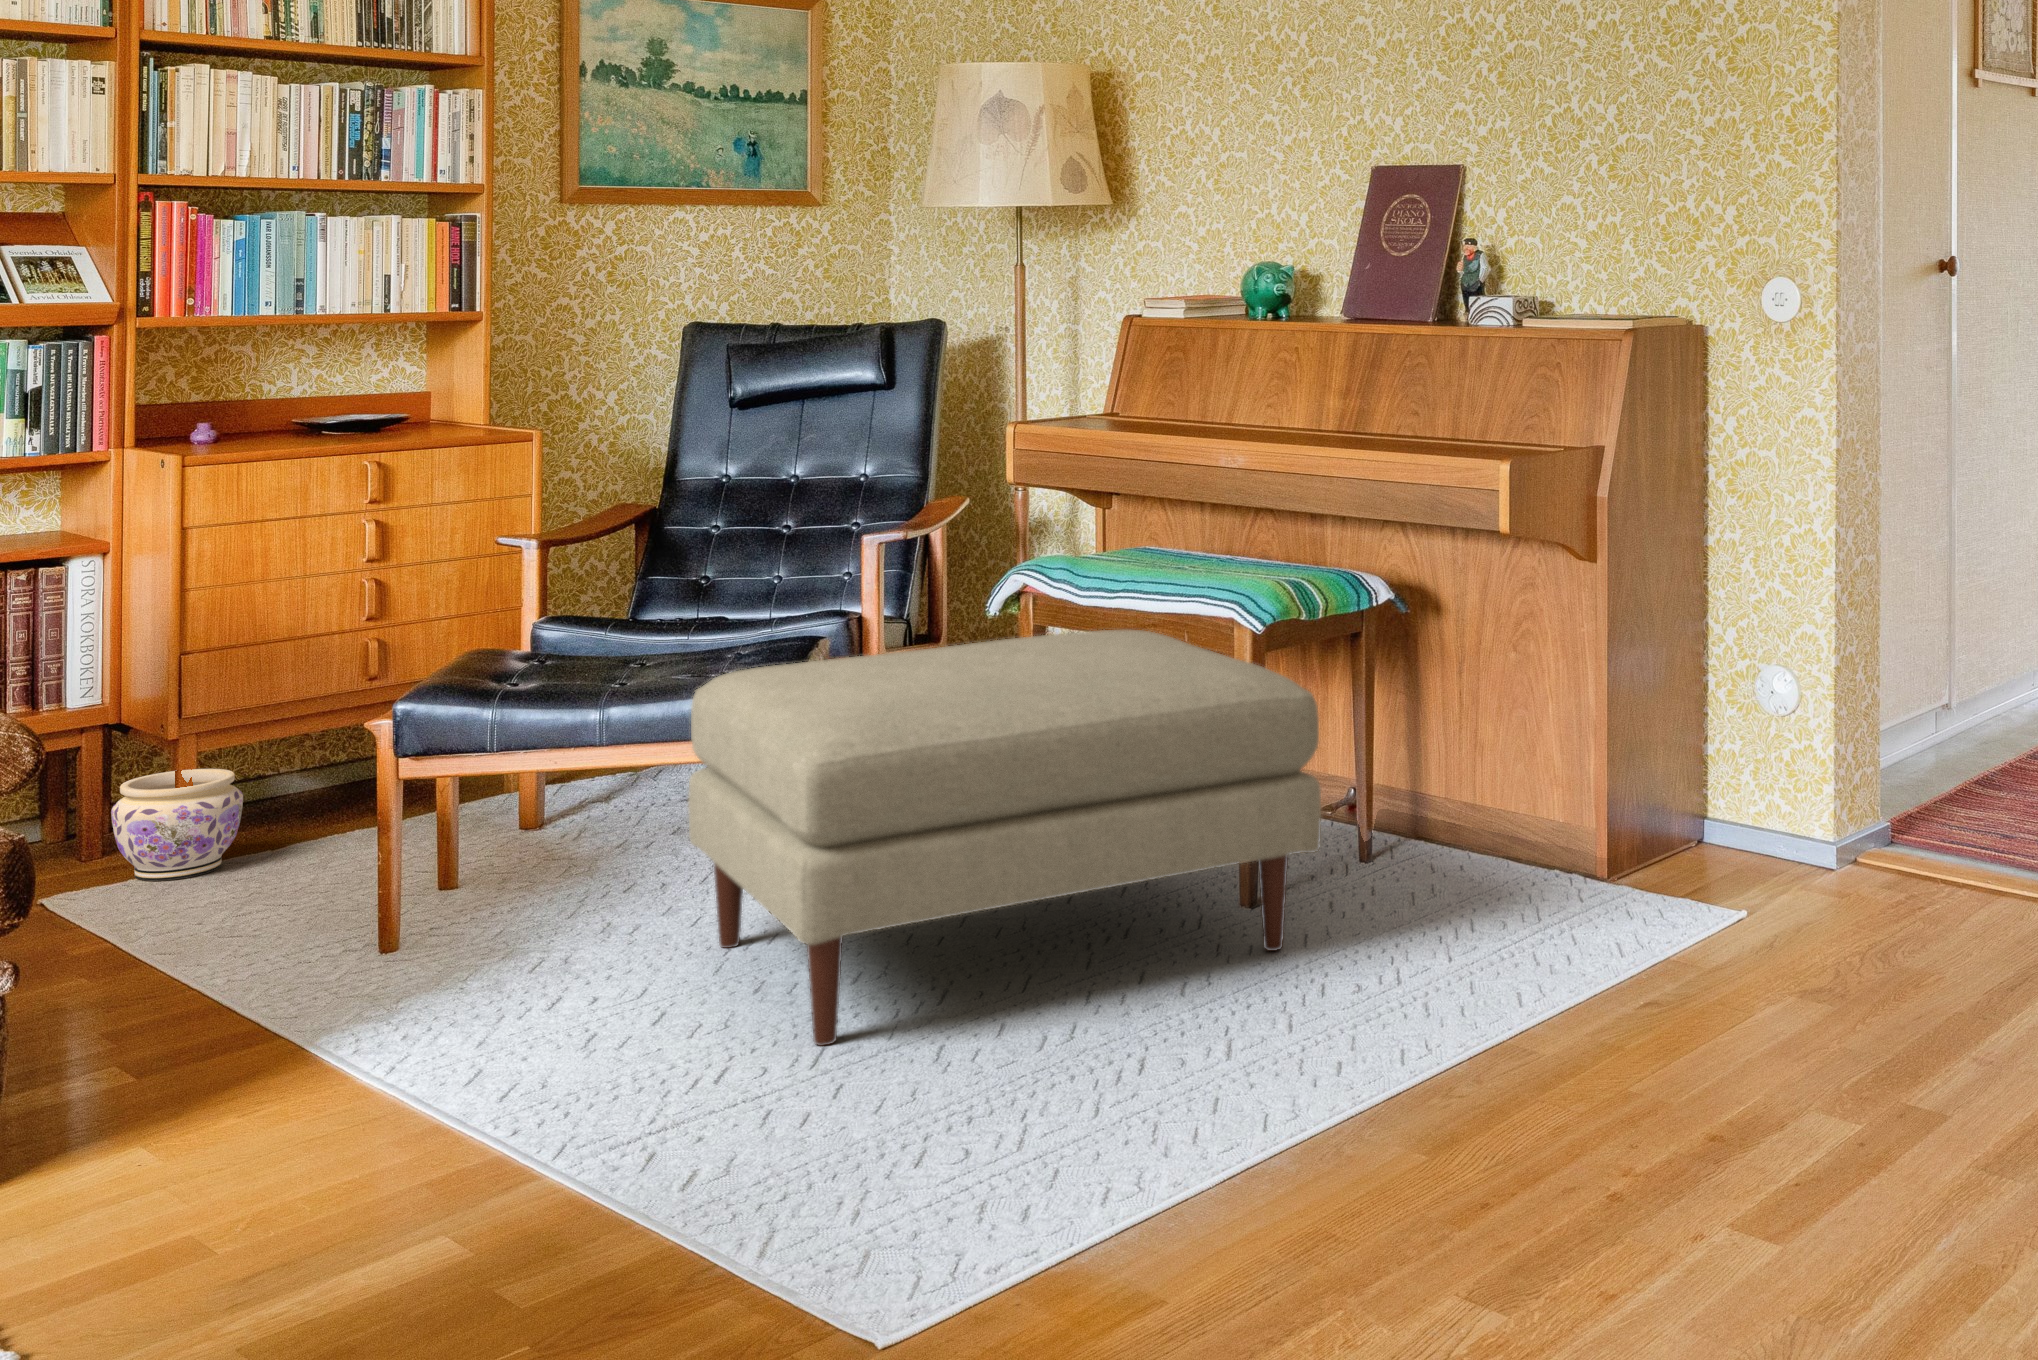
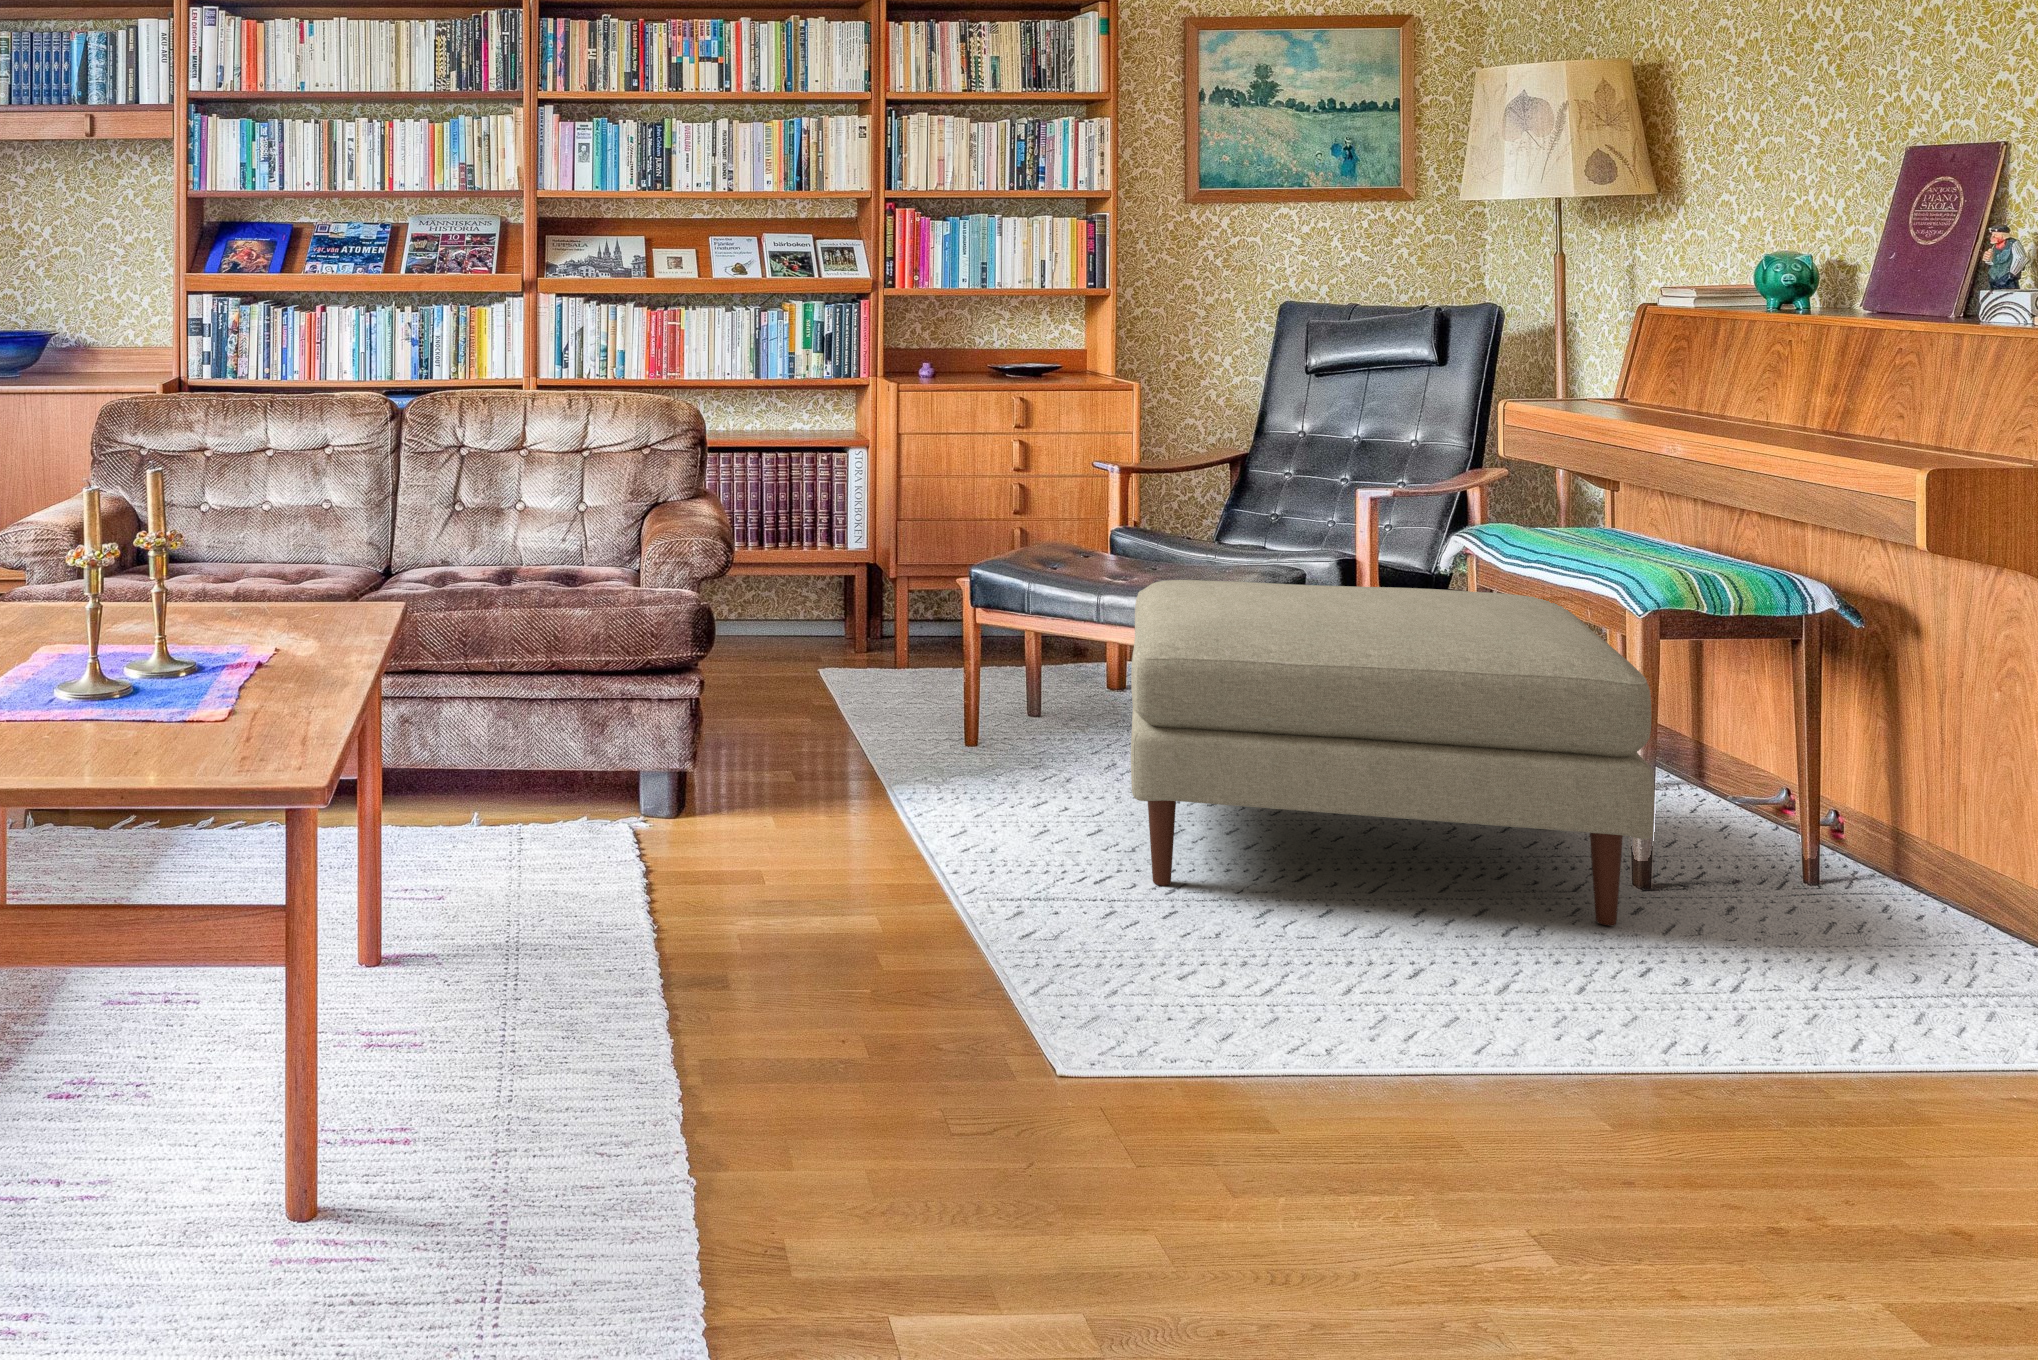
planter: present [111,769,243,881] -> none [849,597,924,670]

